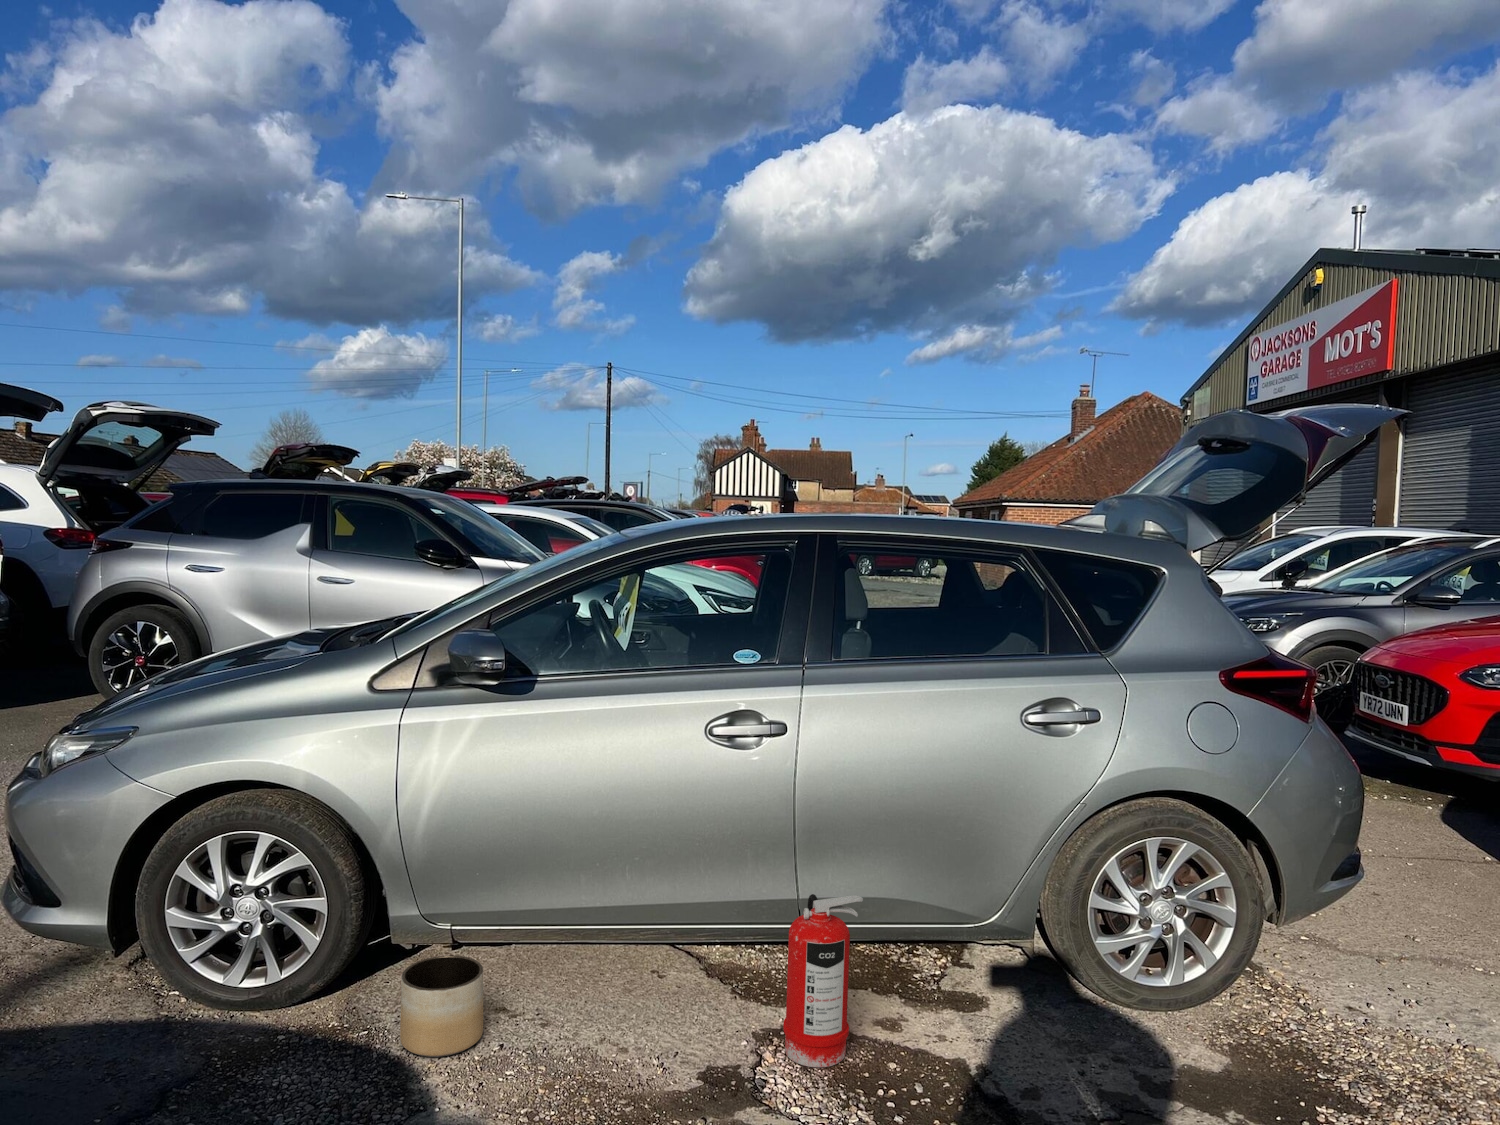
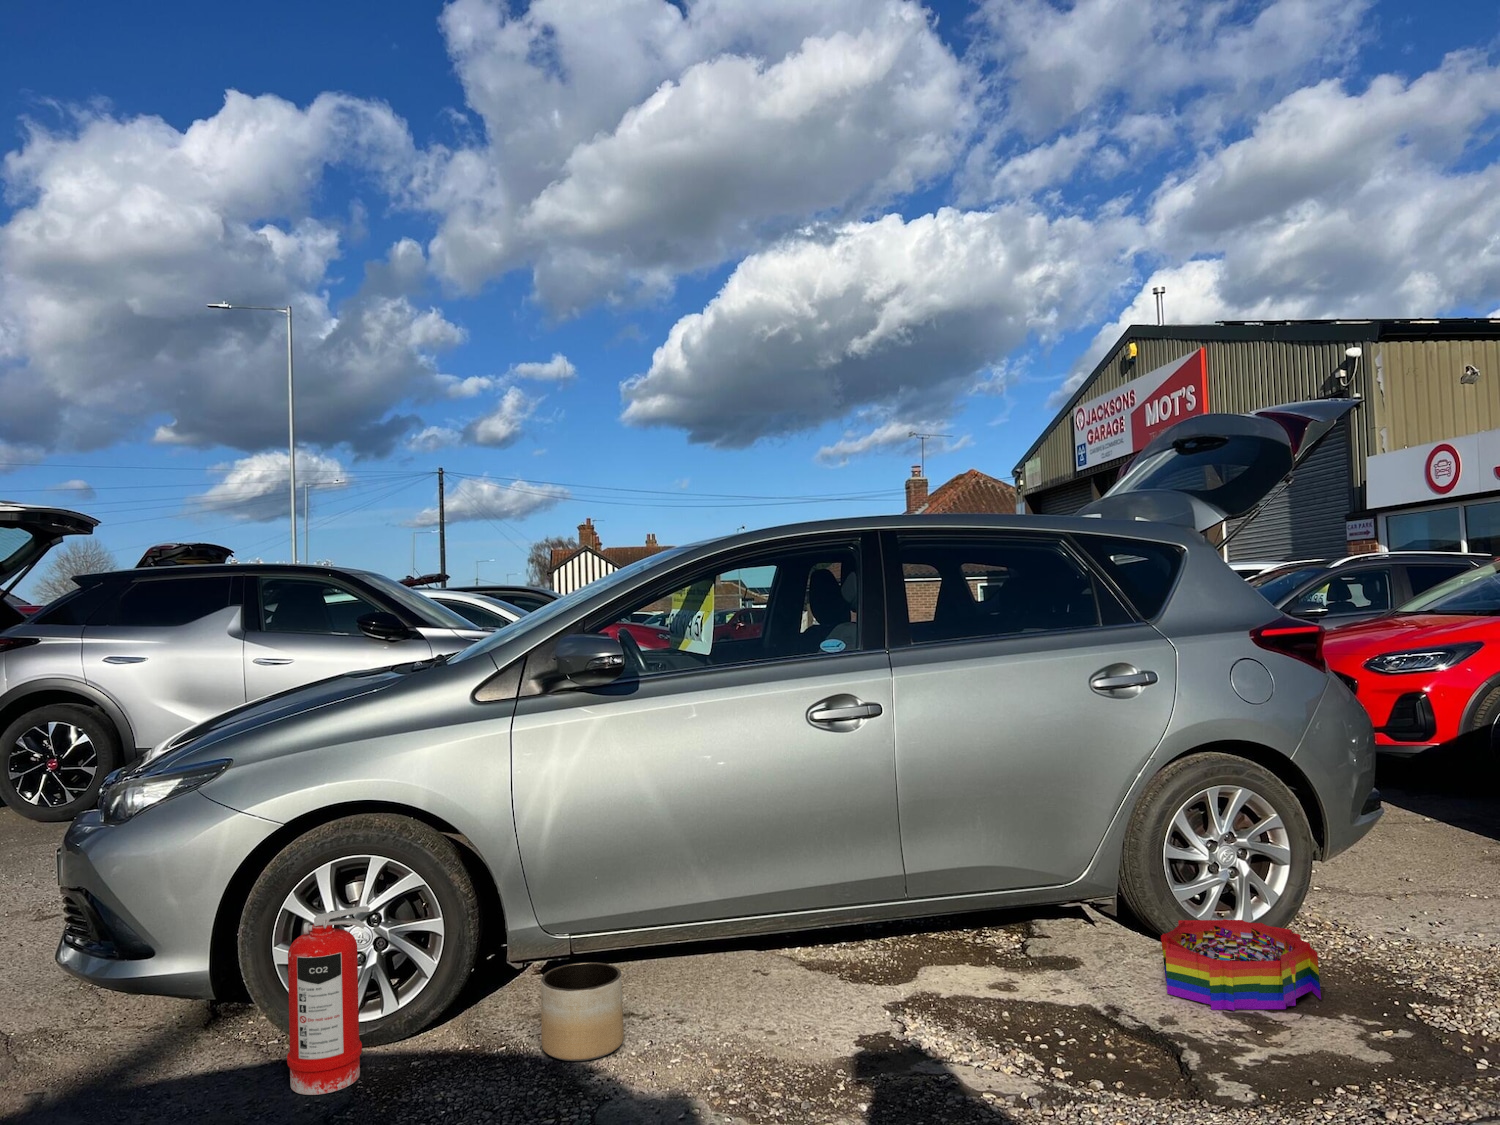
fire extinguisher: present [783,894,863,1068] -> present [287,906,370,1095]
storage bin: none [1059,975,1224,1096] -> present [1161,919,1321,1011]

